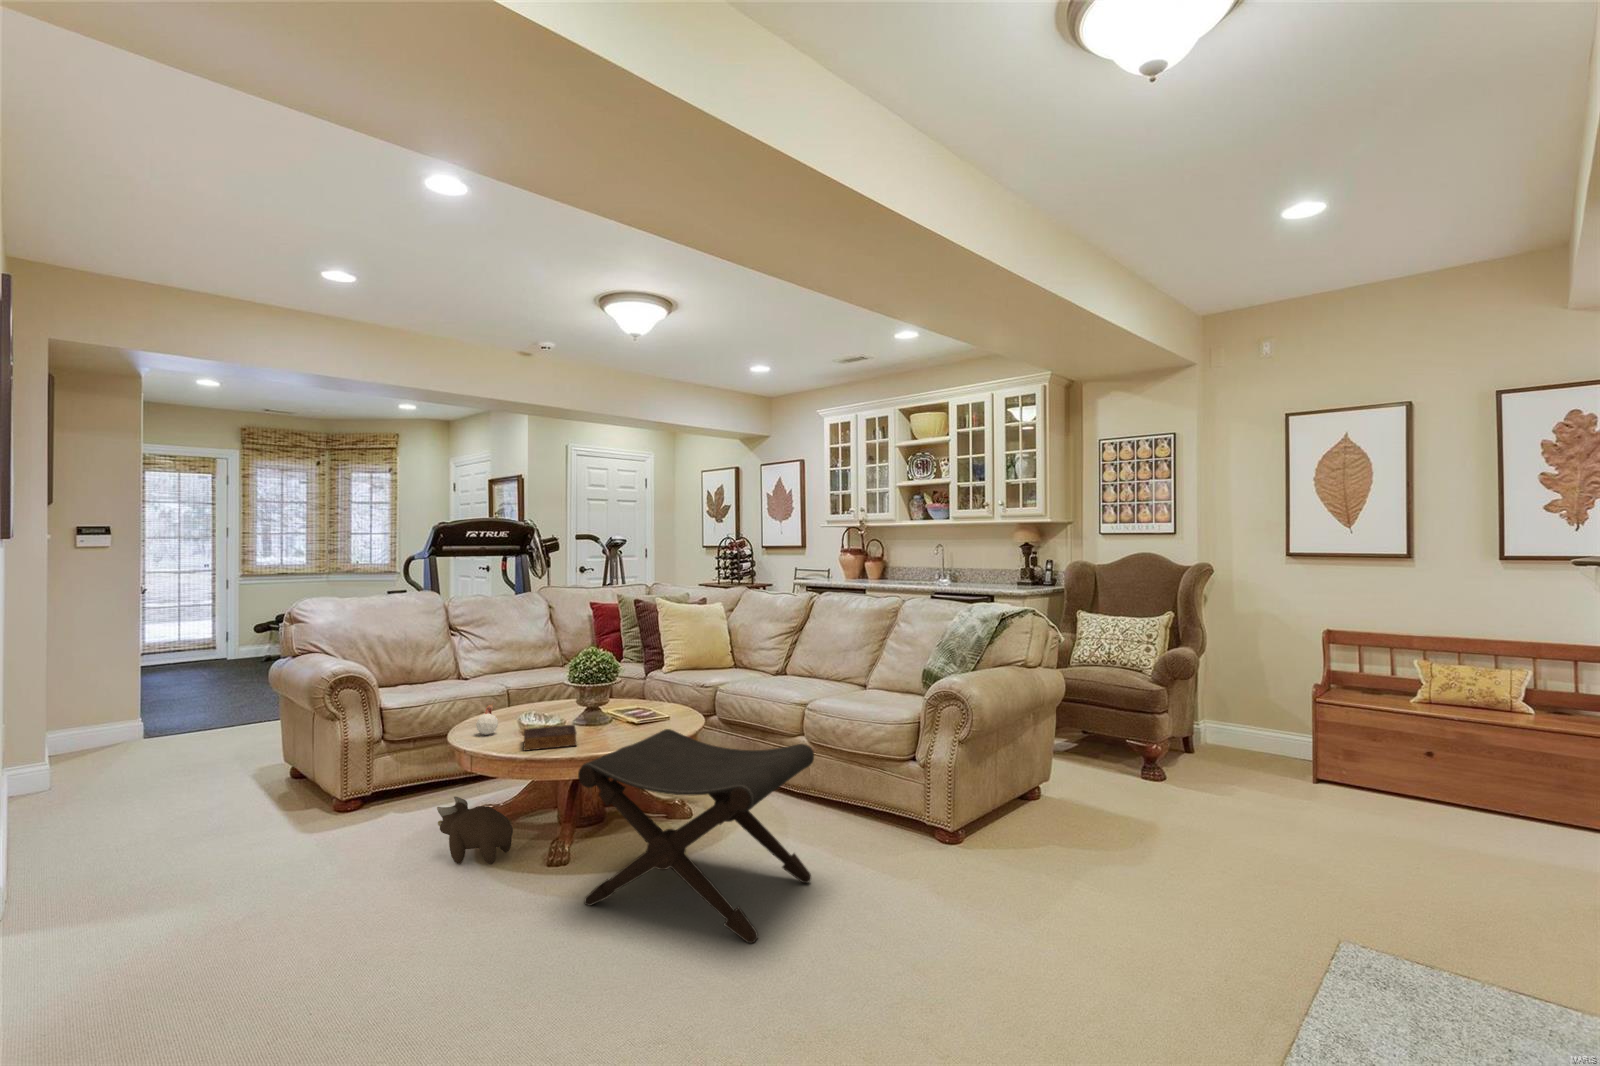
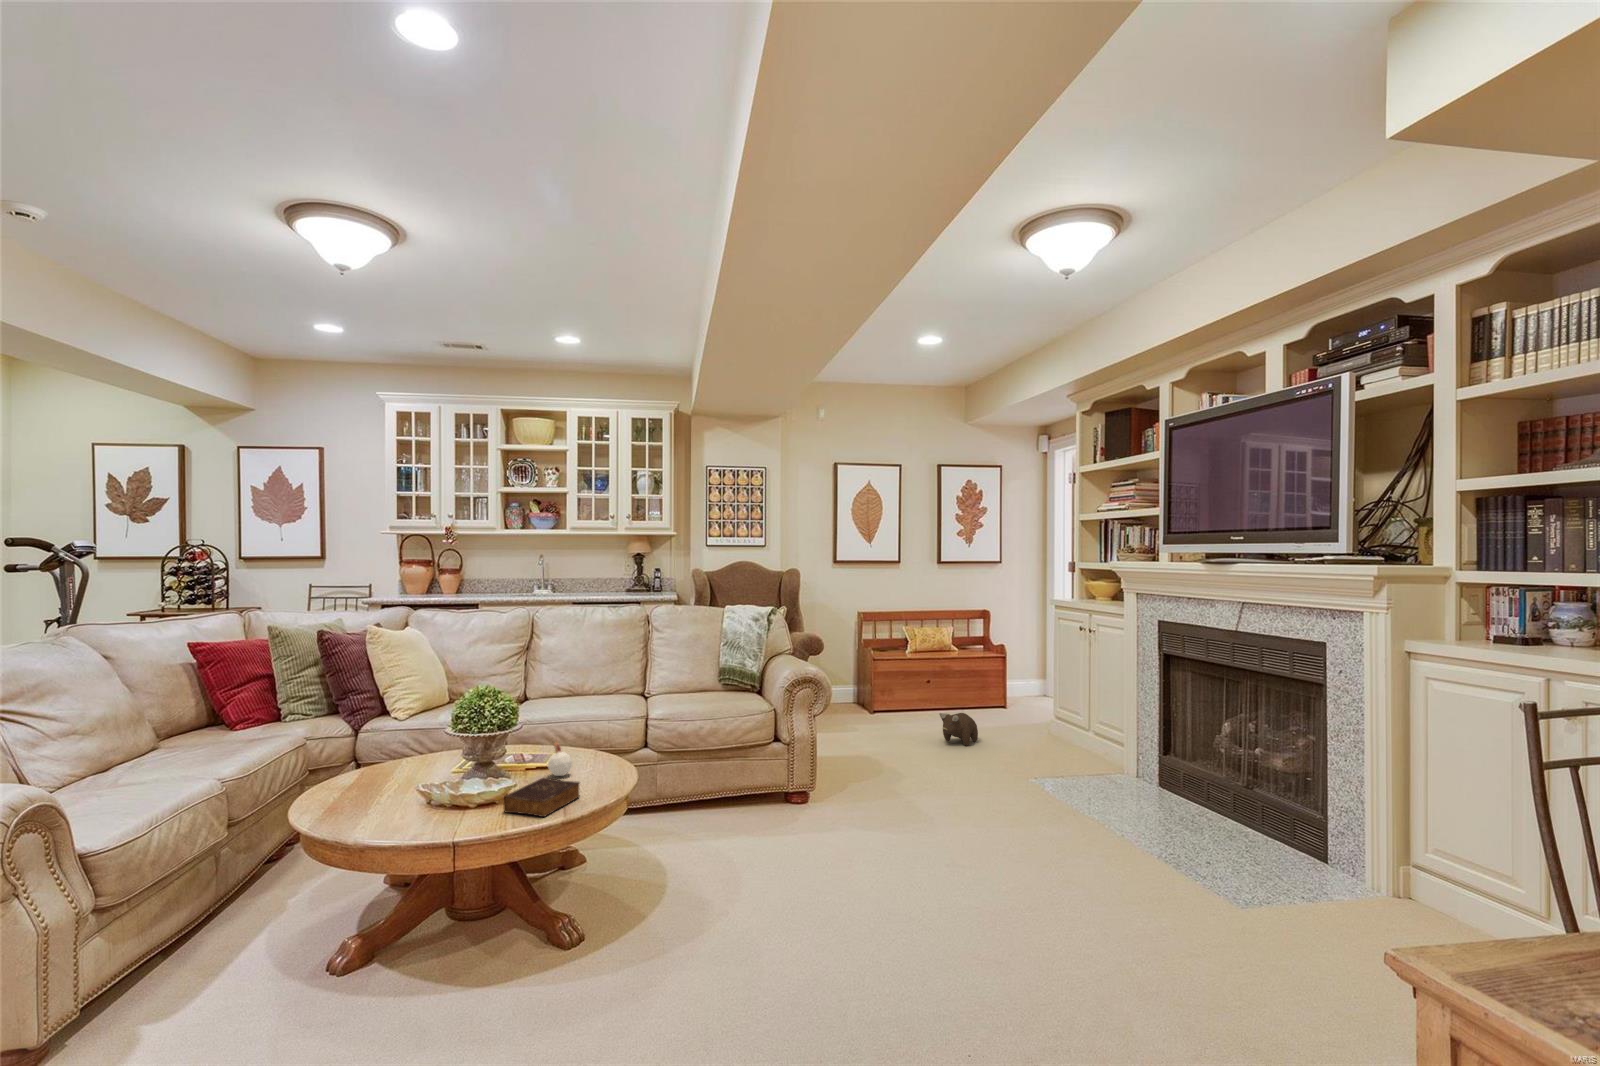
candle: present [476,702,498,735] -> present [548,741,573,776]
footstool: present [578,729,814,943] -> none [643,736,868,950]
plush toy: present [437,797,513,864] -> present [939,713,978,746]

